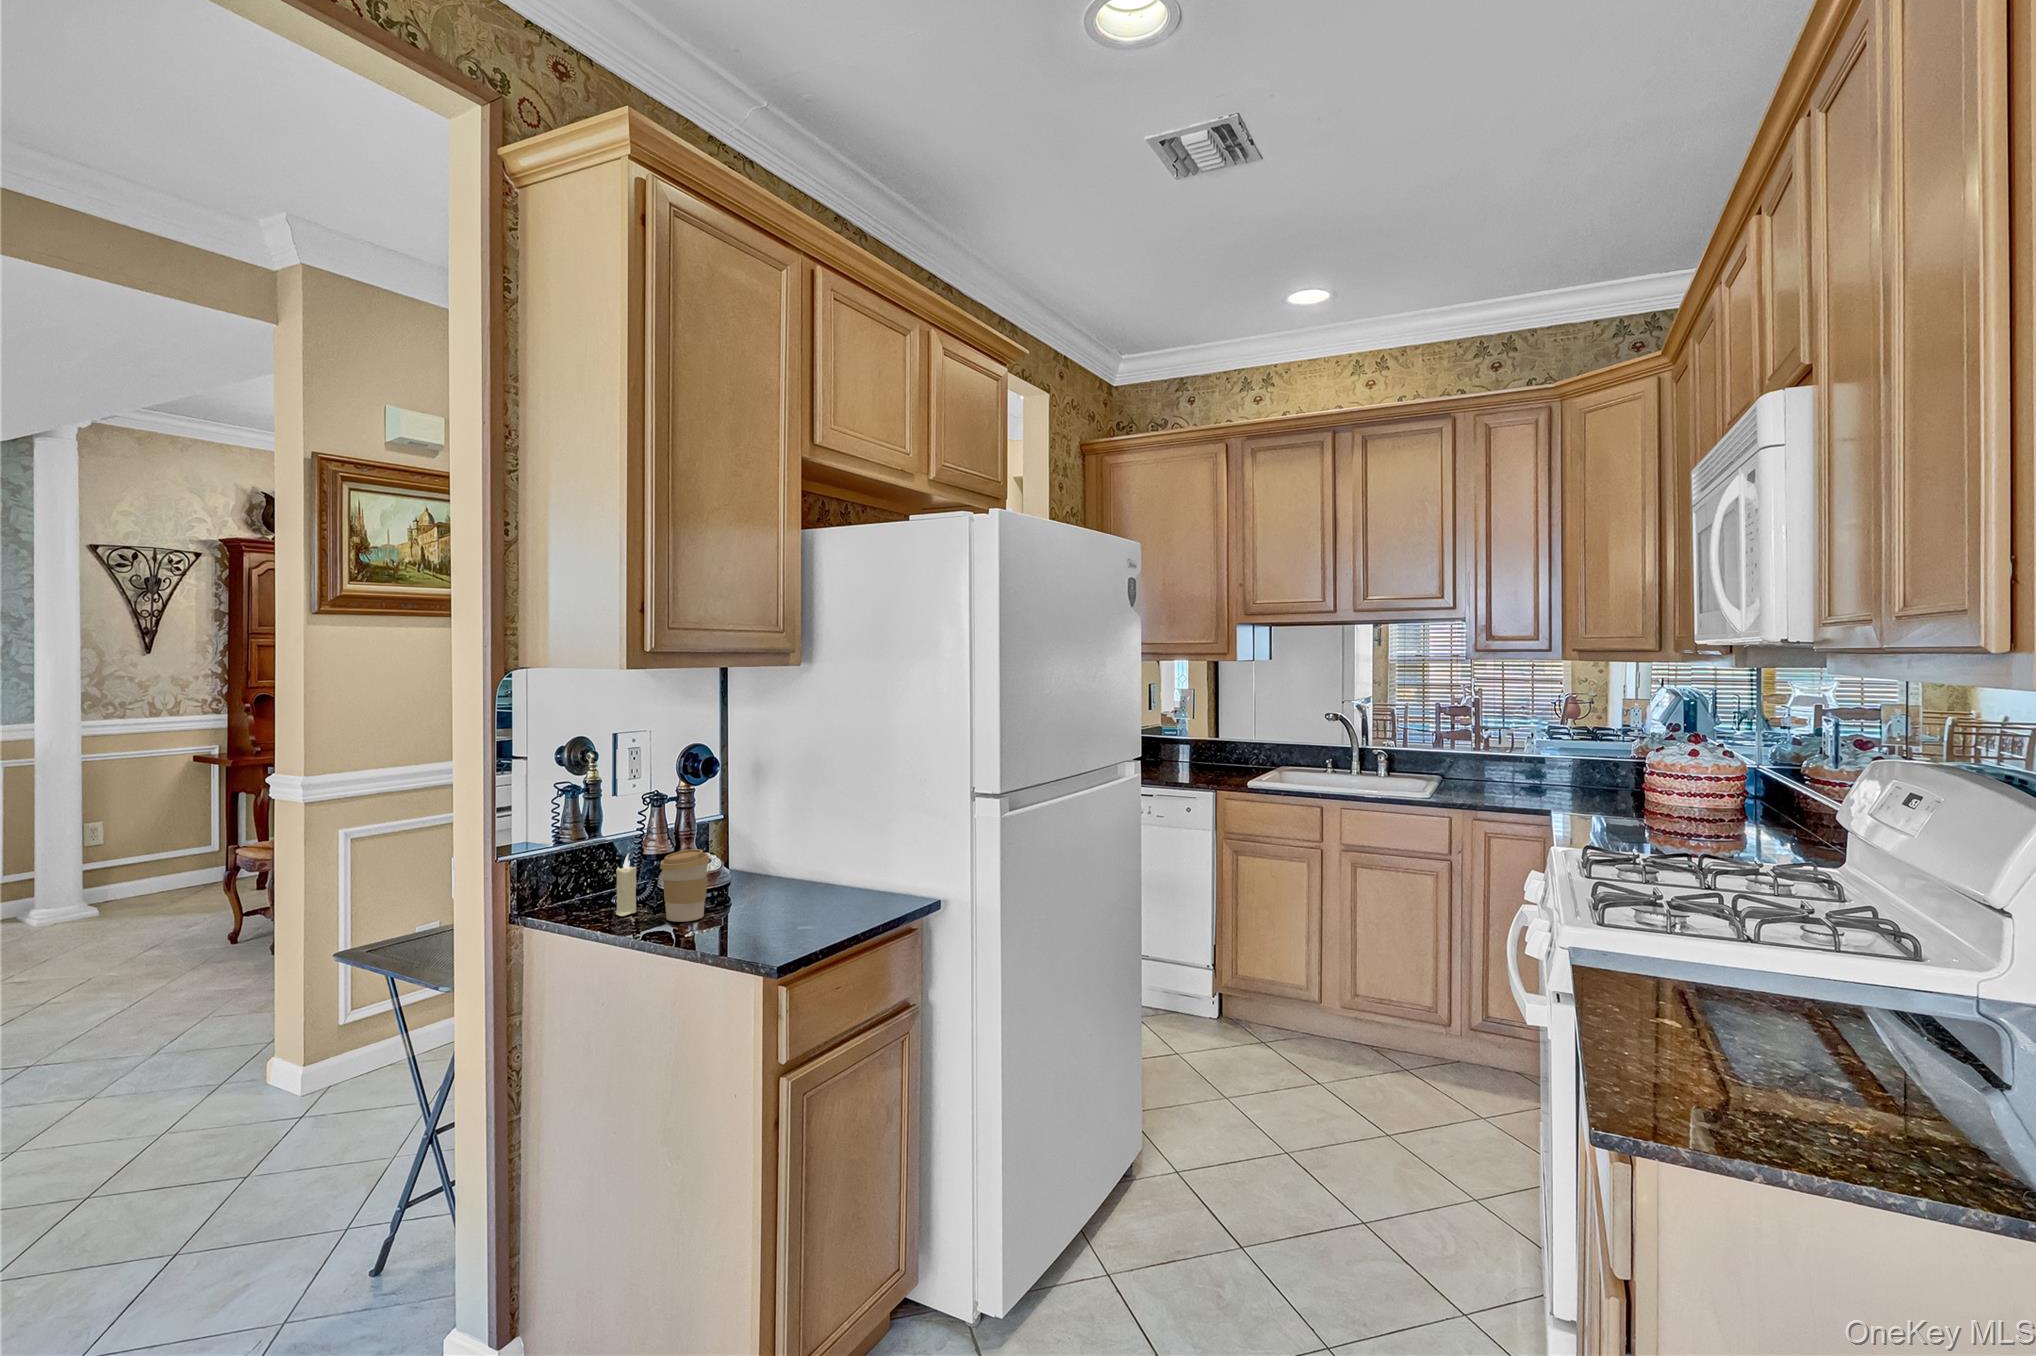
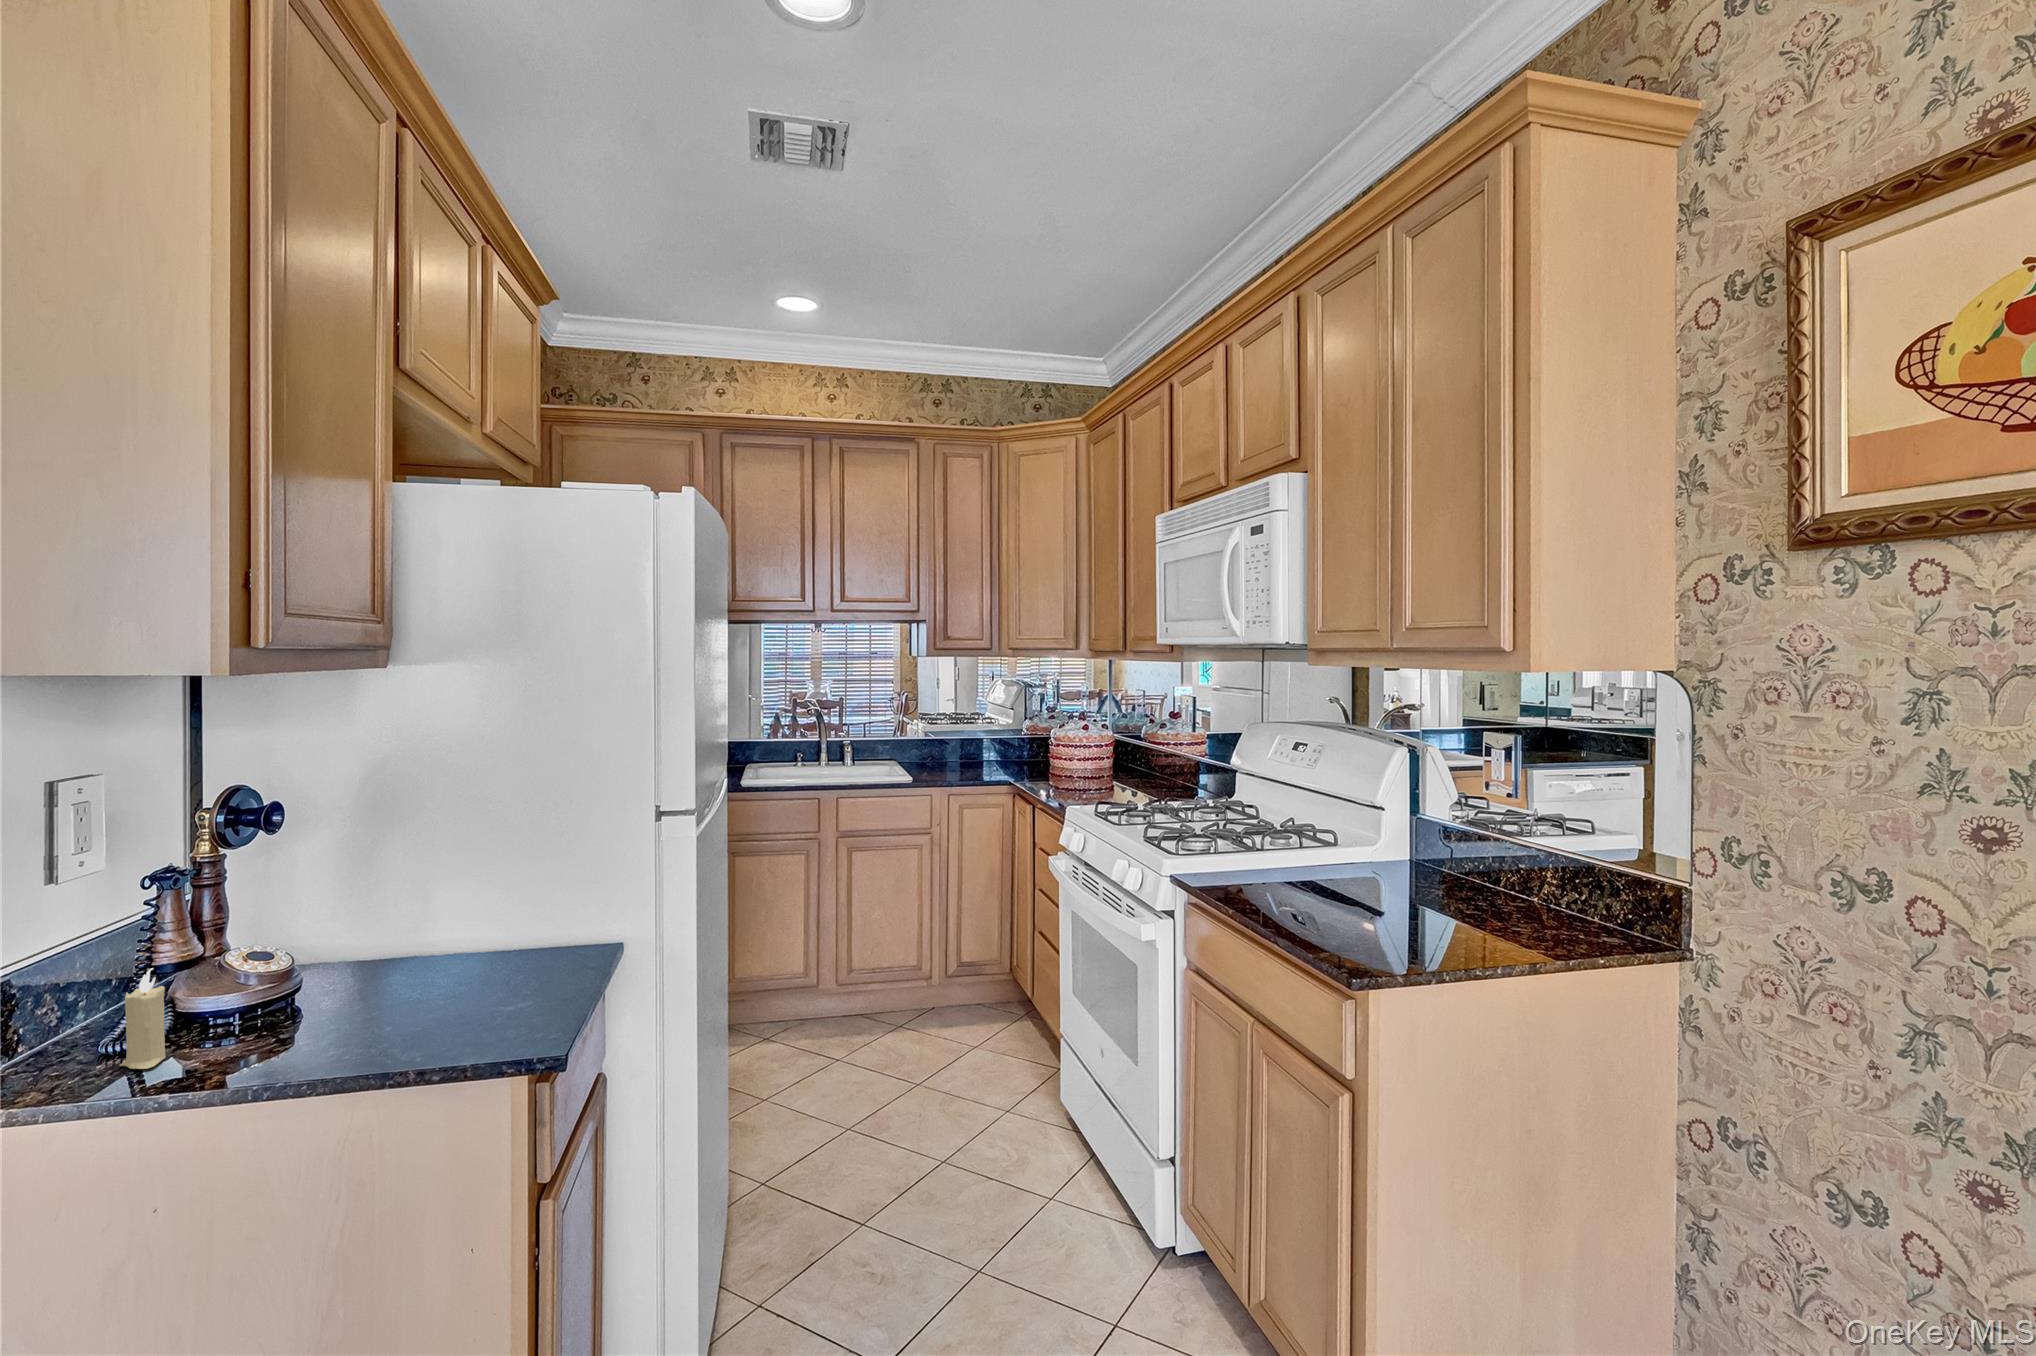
coffee cup: present [660,849,709,922] -> none [229,939,317,1053]

